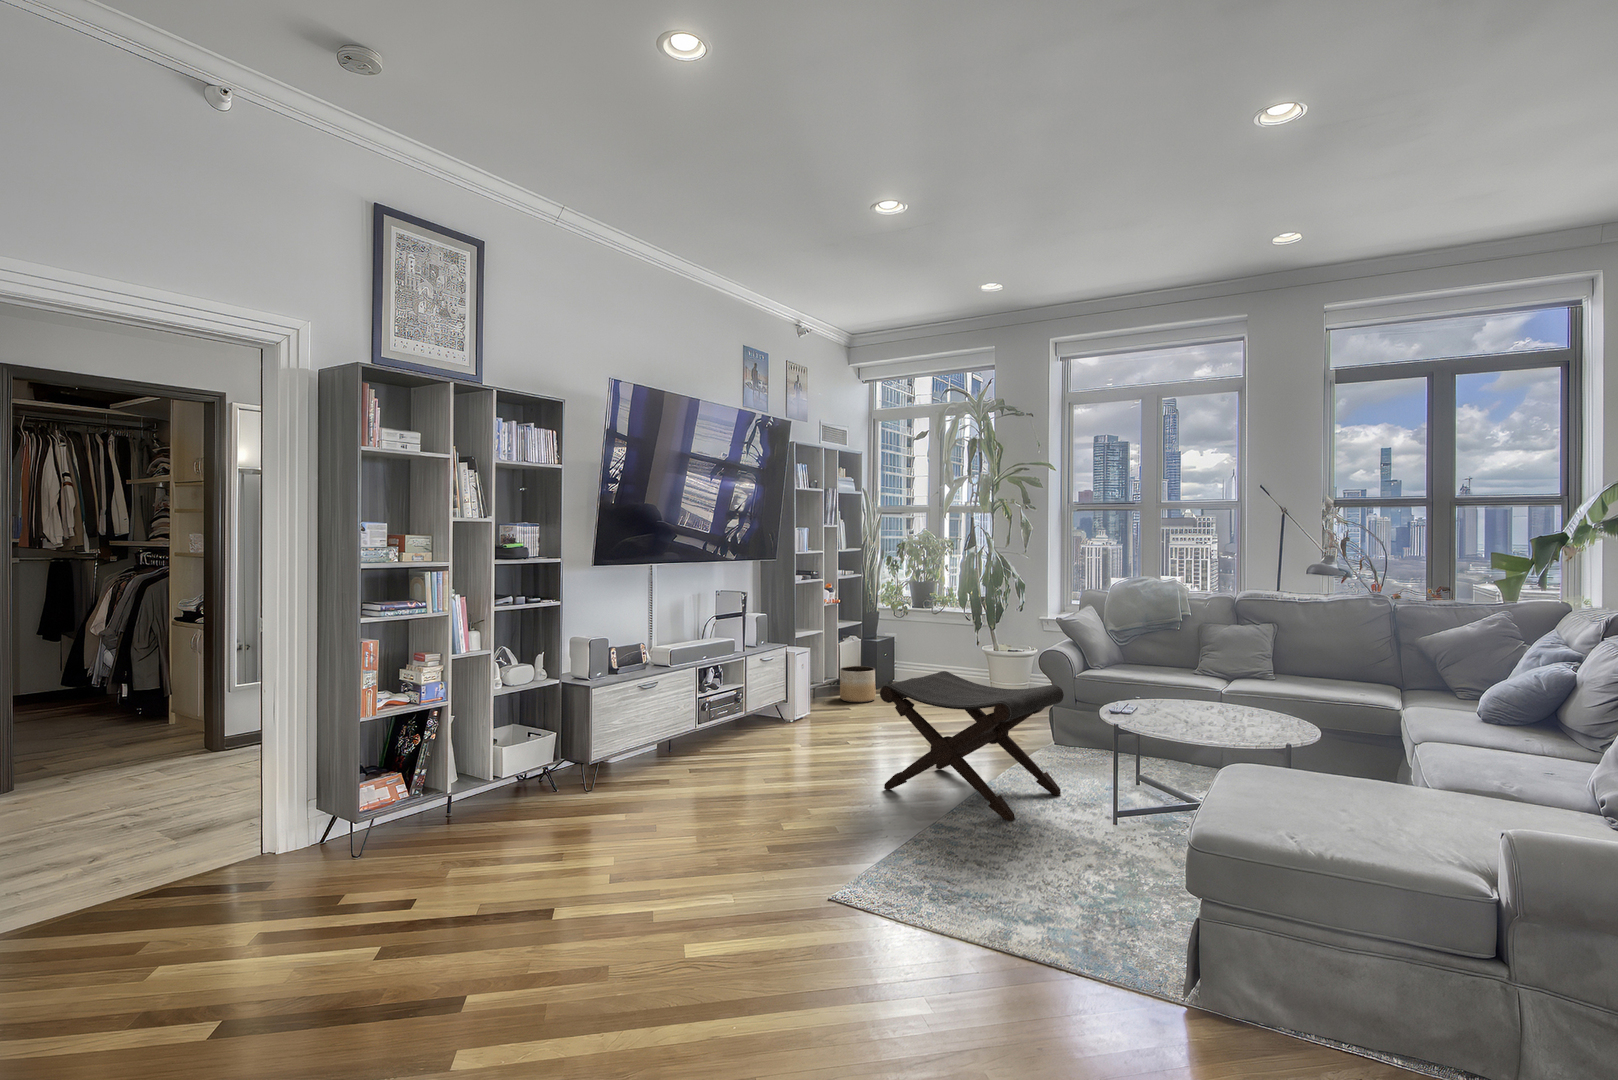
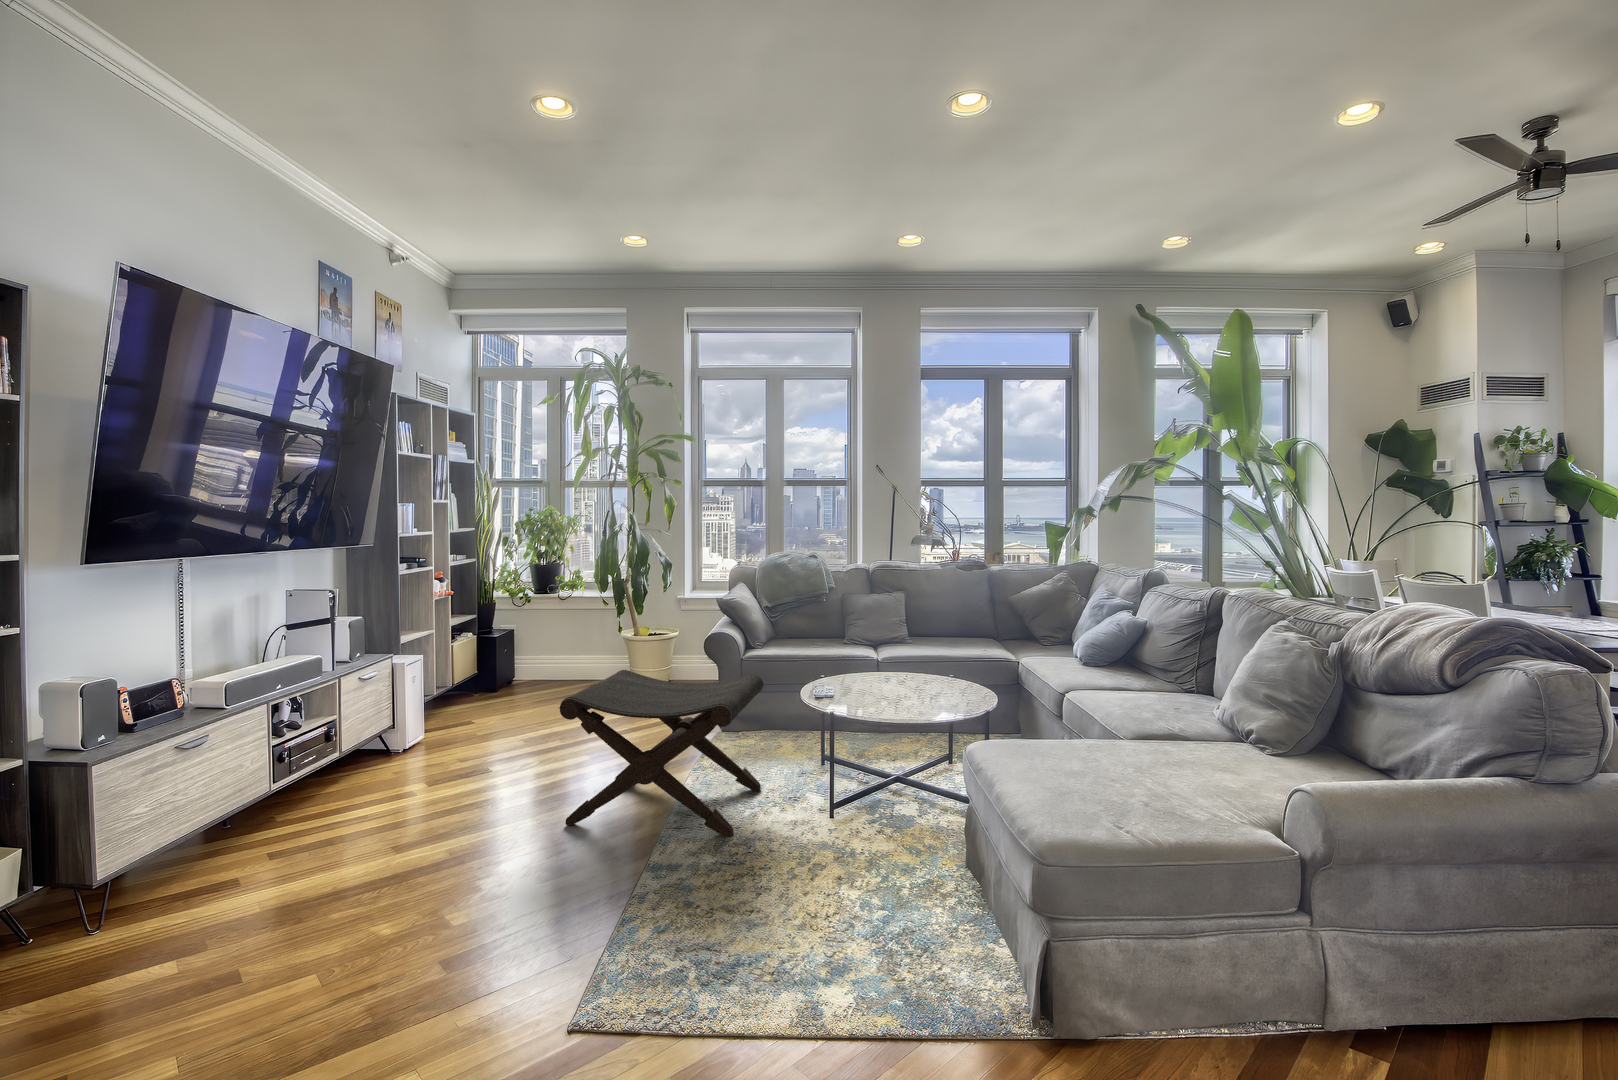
planter: present [840,666,876,703] -> none [457,665,503,709]

